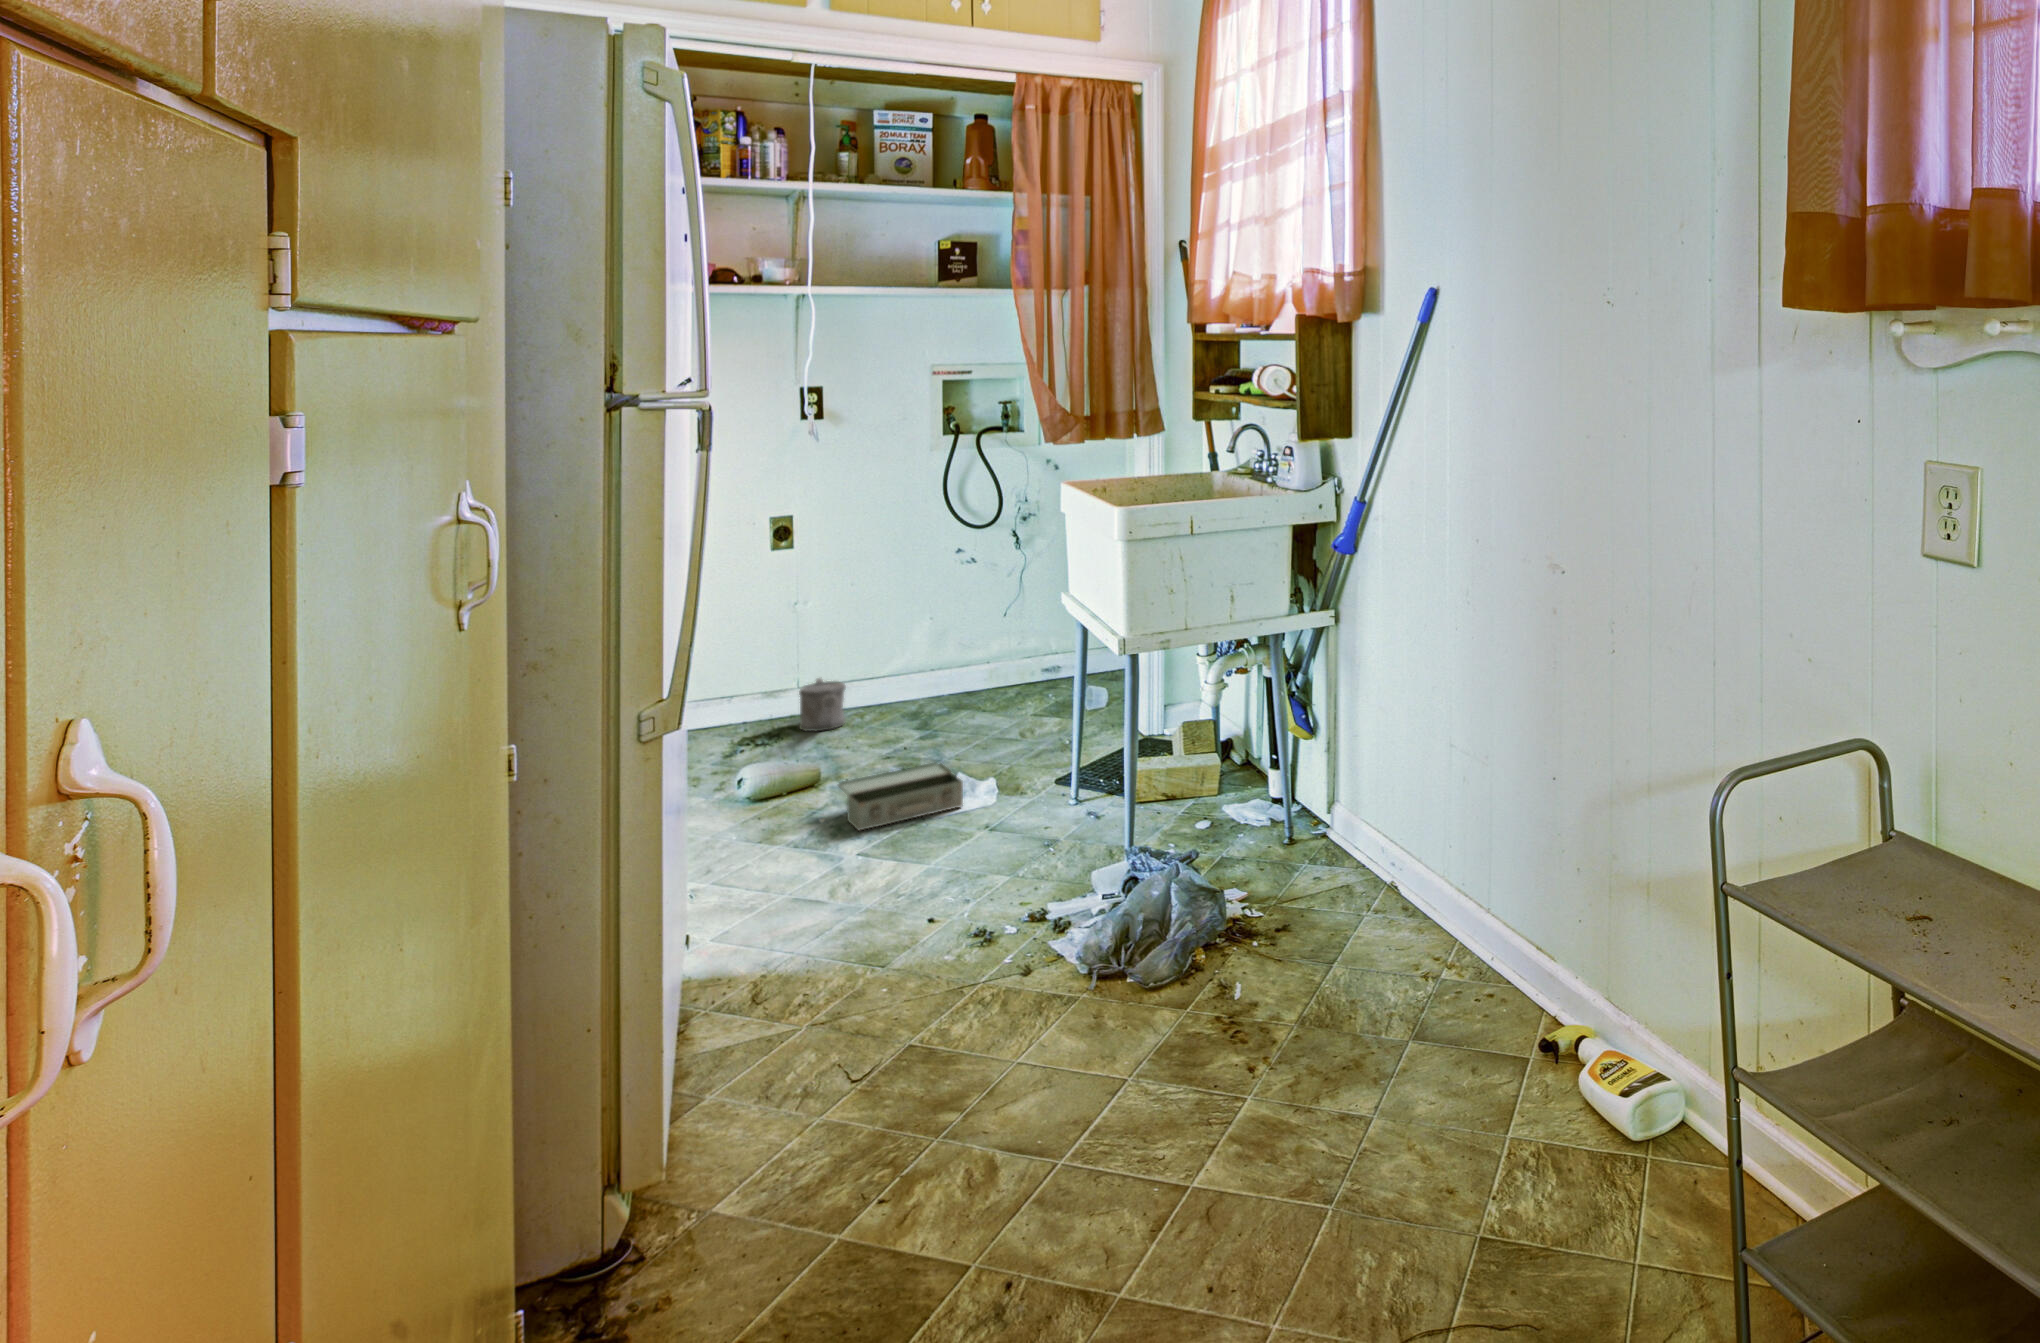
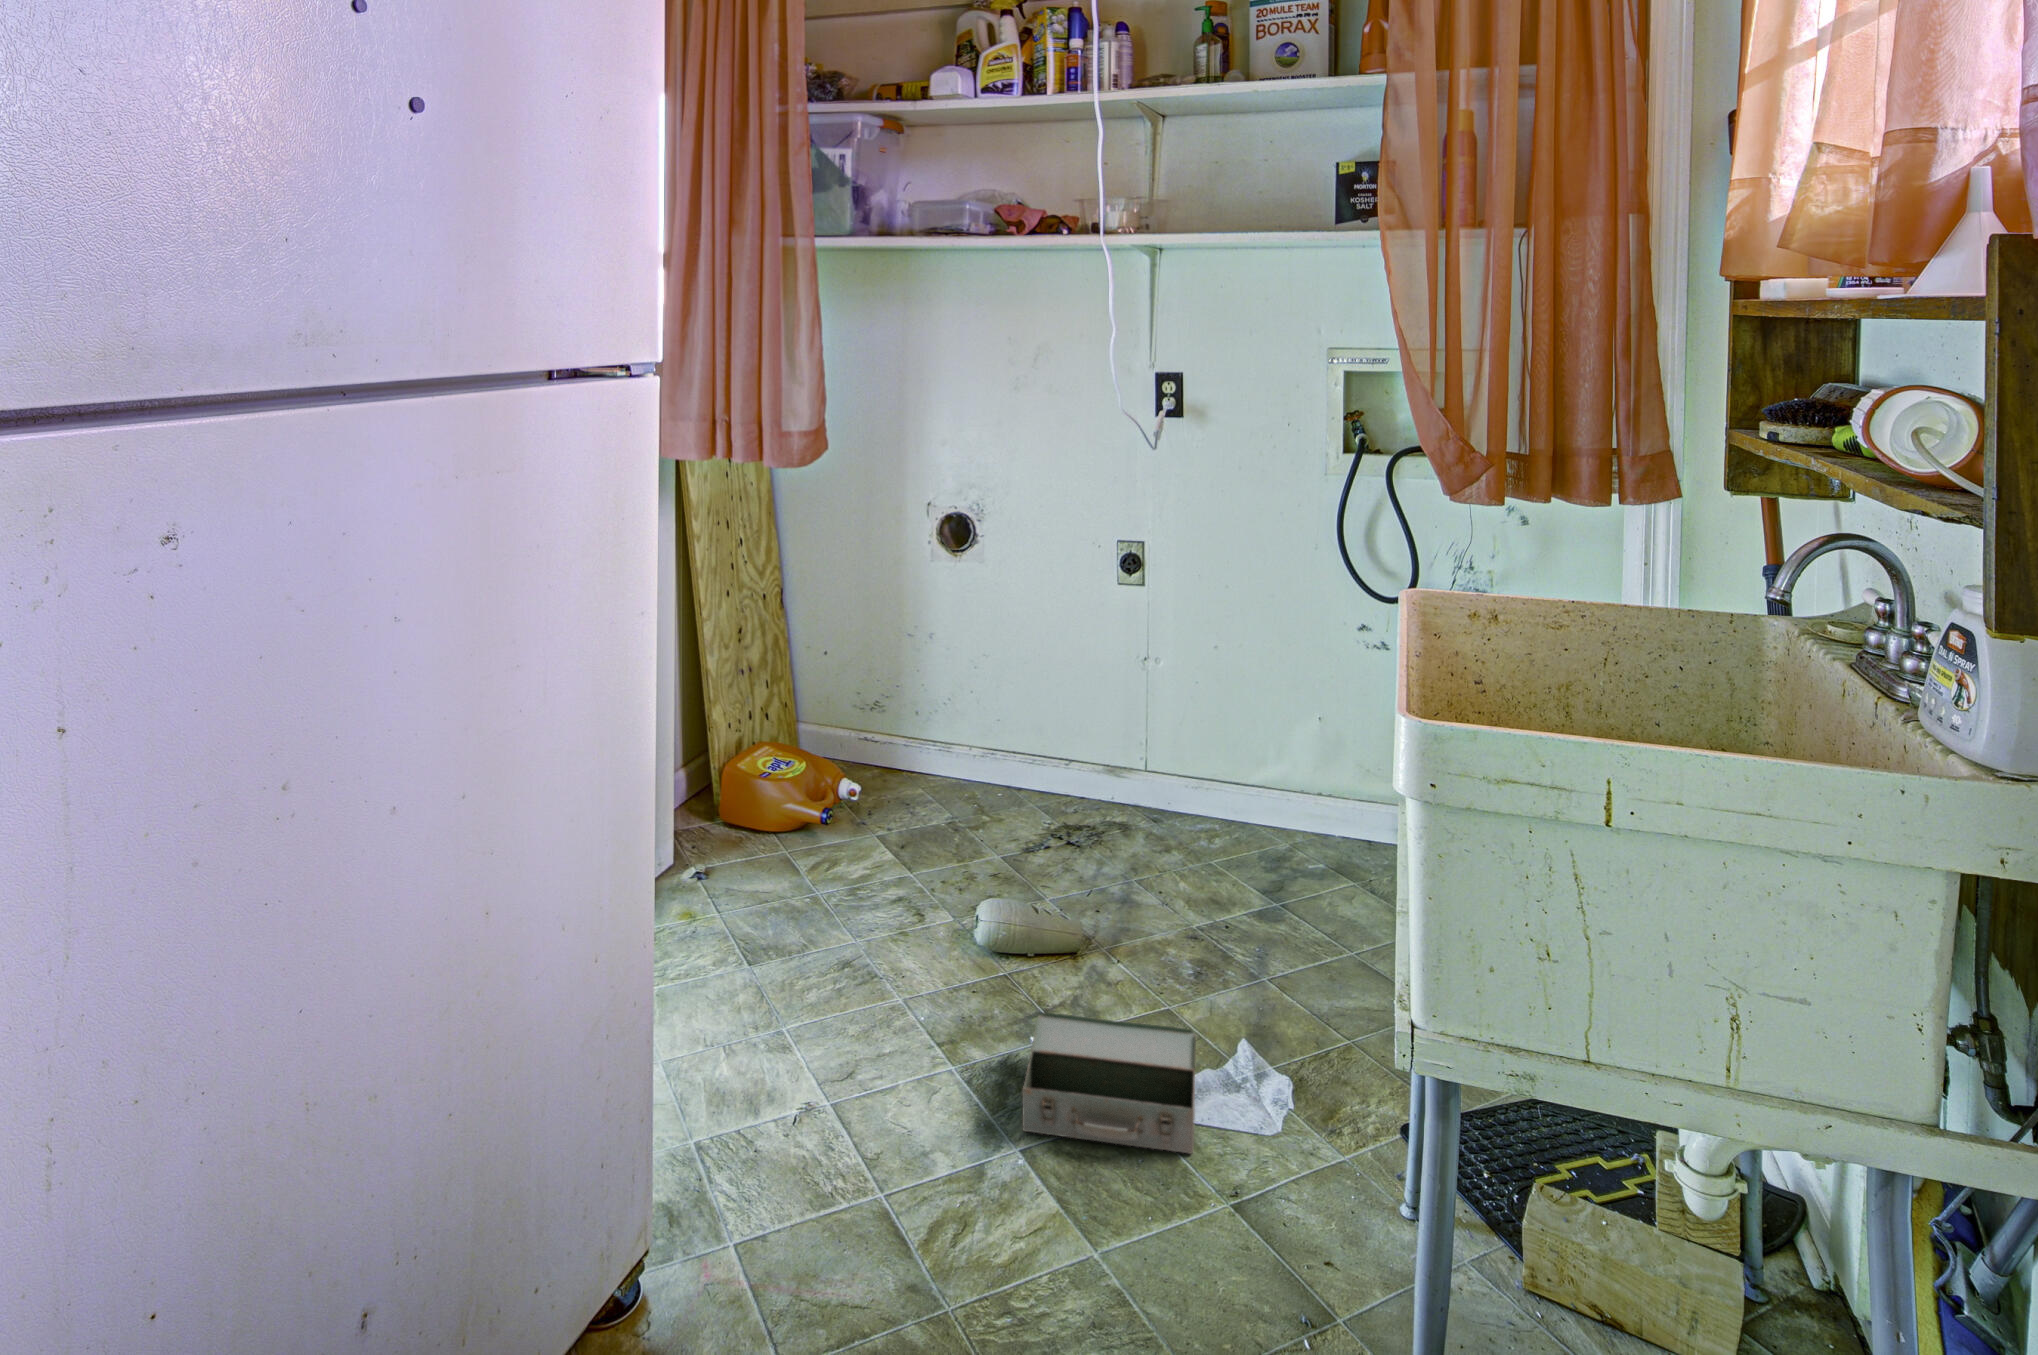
watering can: present [799,678,846,731] -> none [1130,769,1188,856]

